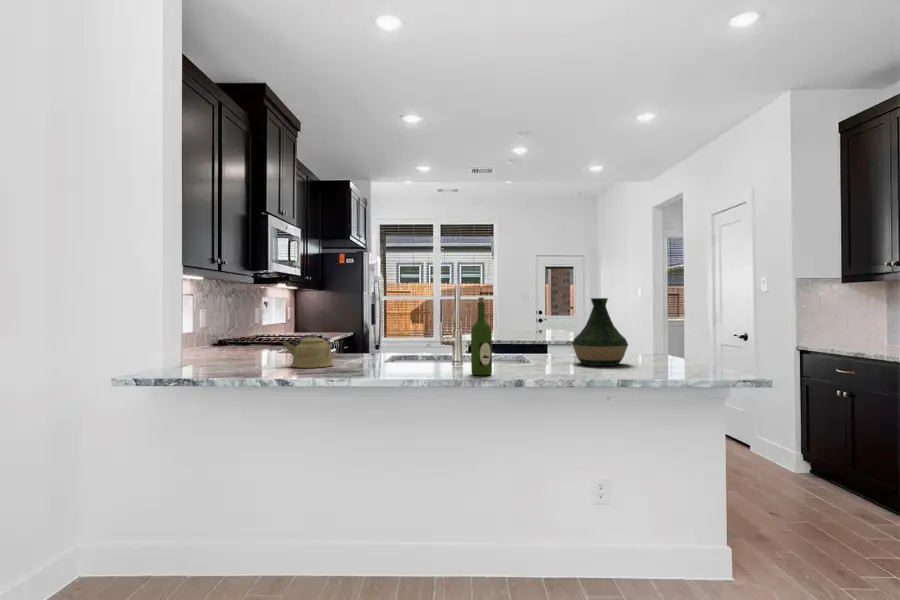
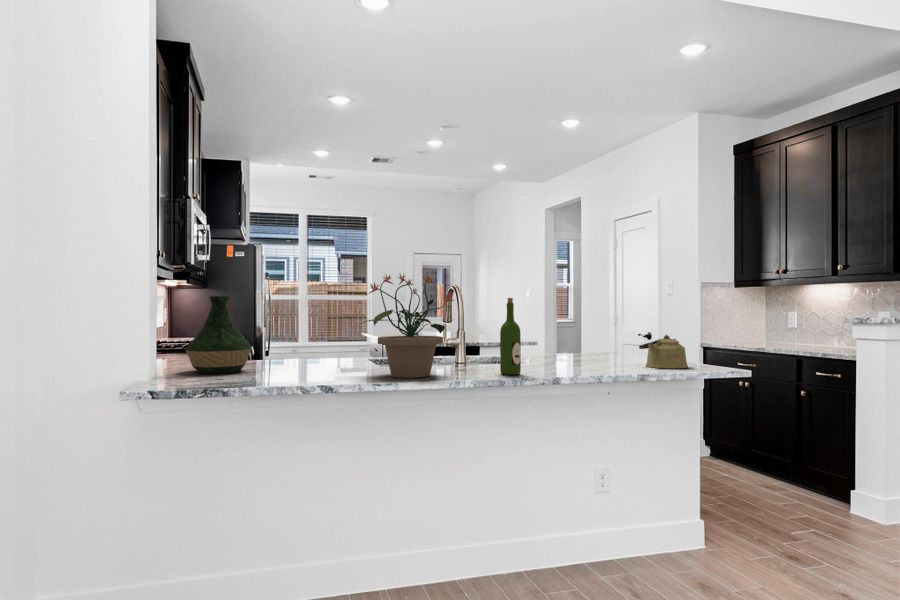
potted plant: none [338,274,421,375] -> present [363,274,454,378]
vase: present [572,298,628,366] -> present [186,296,252,374]
kettle: present [283,334,333,368] -> present [639,335,688,368]

